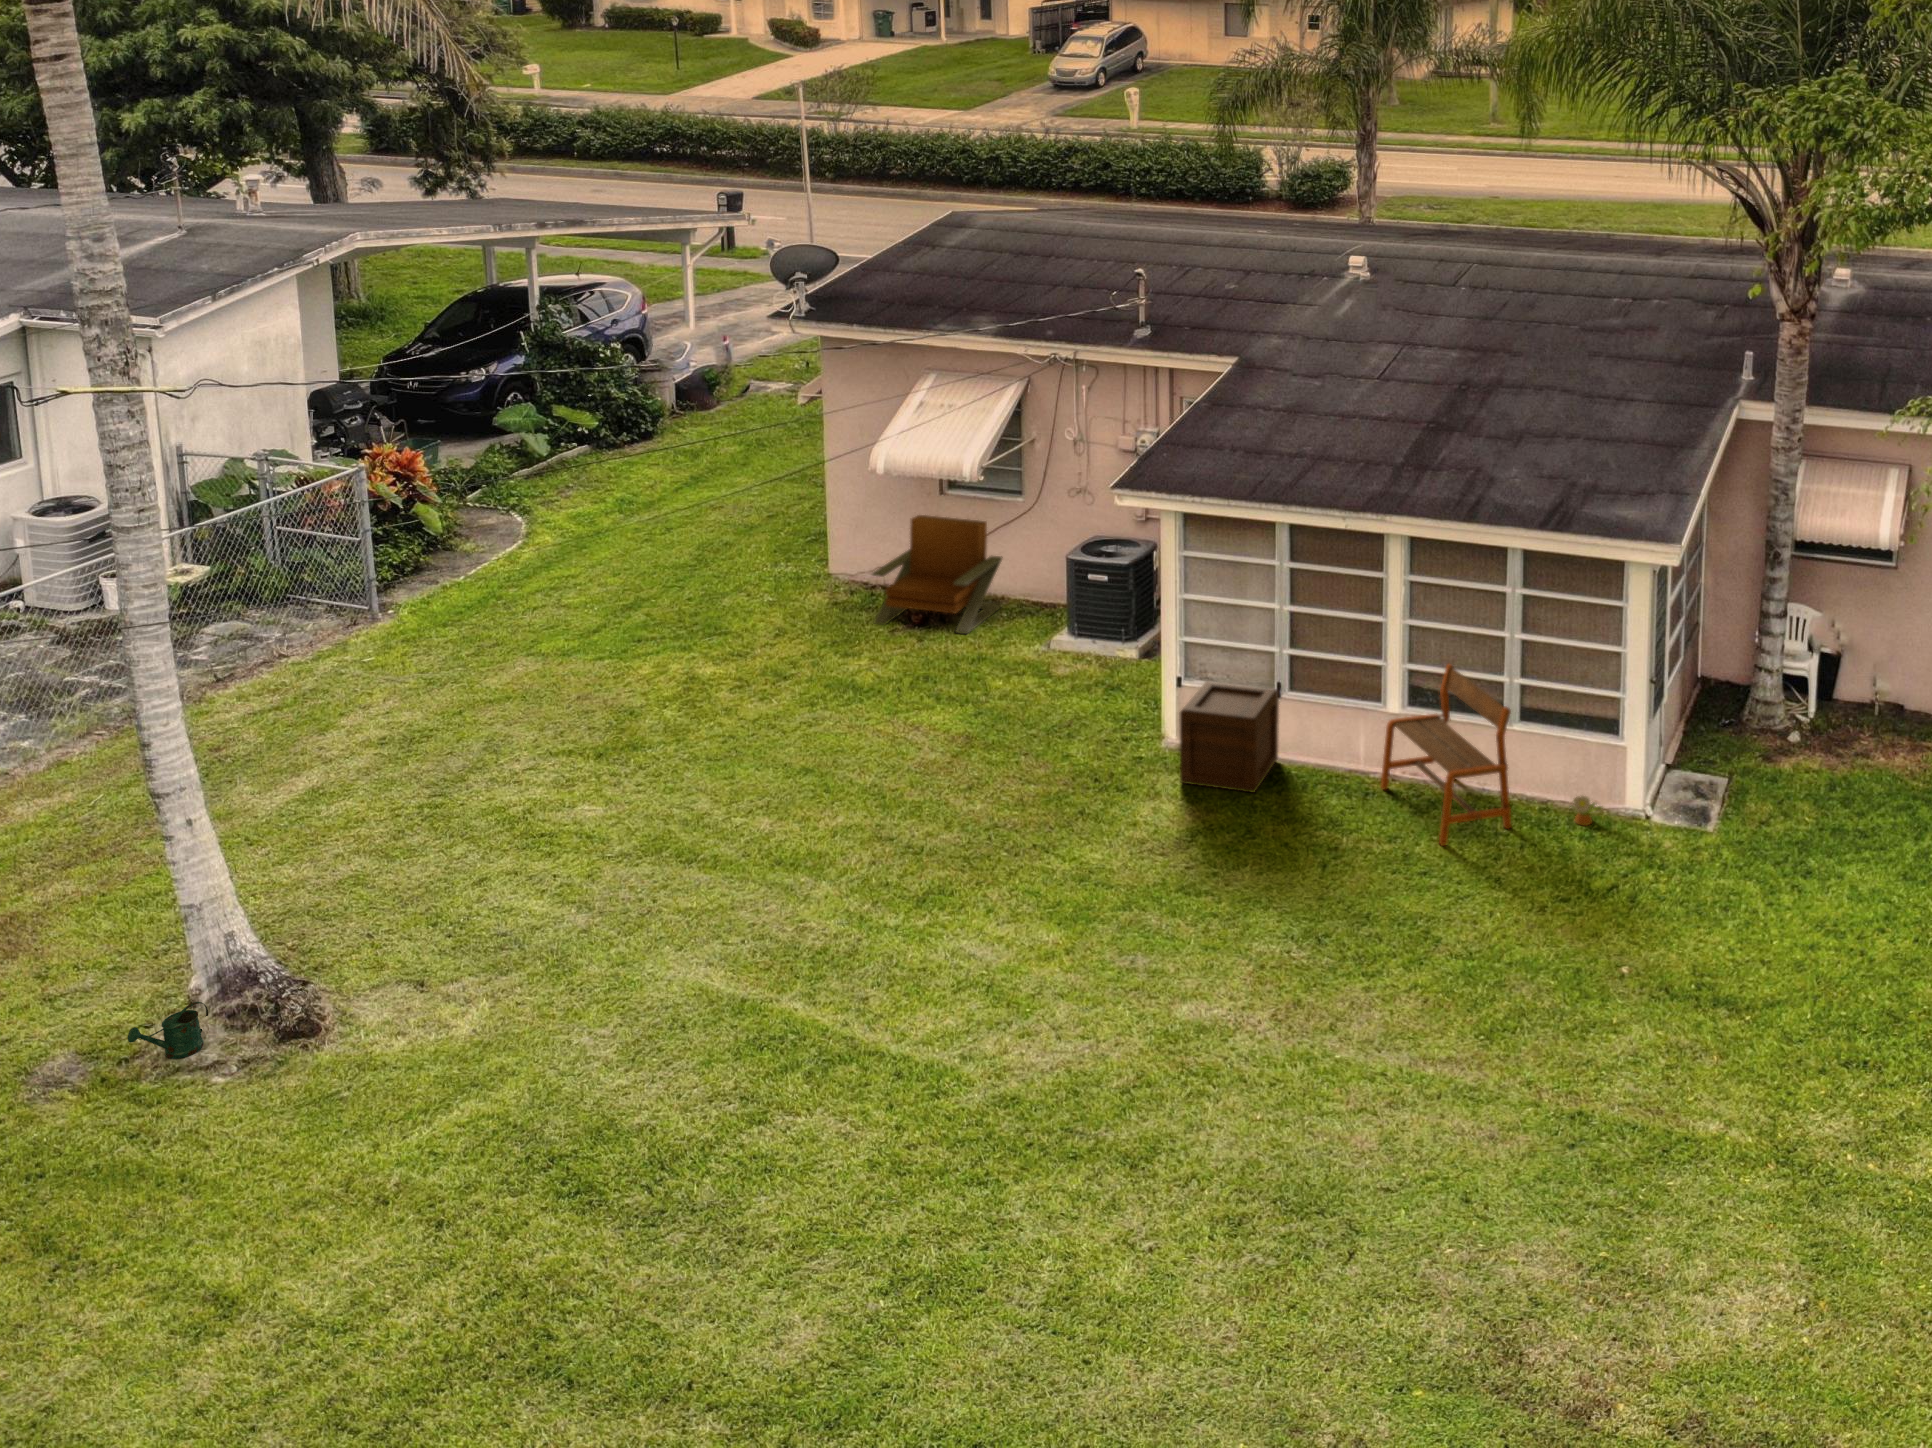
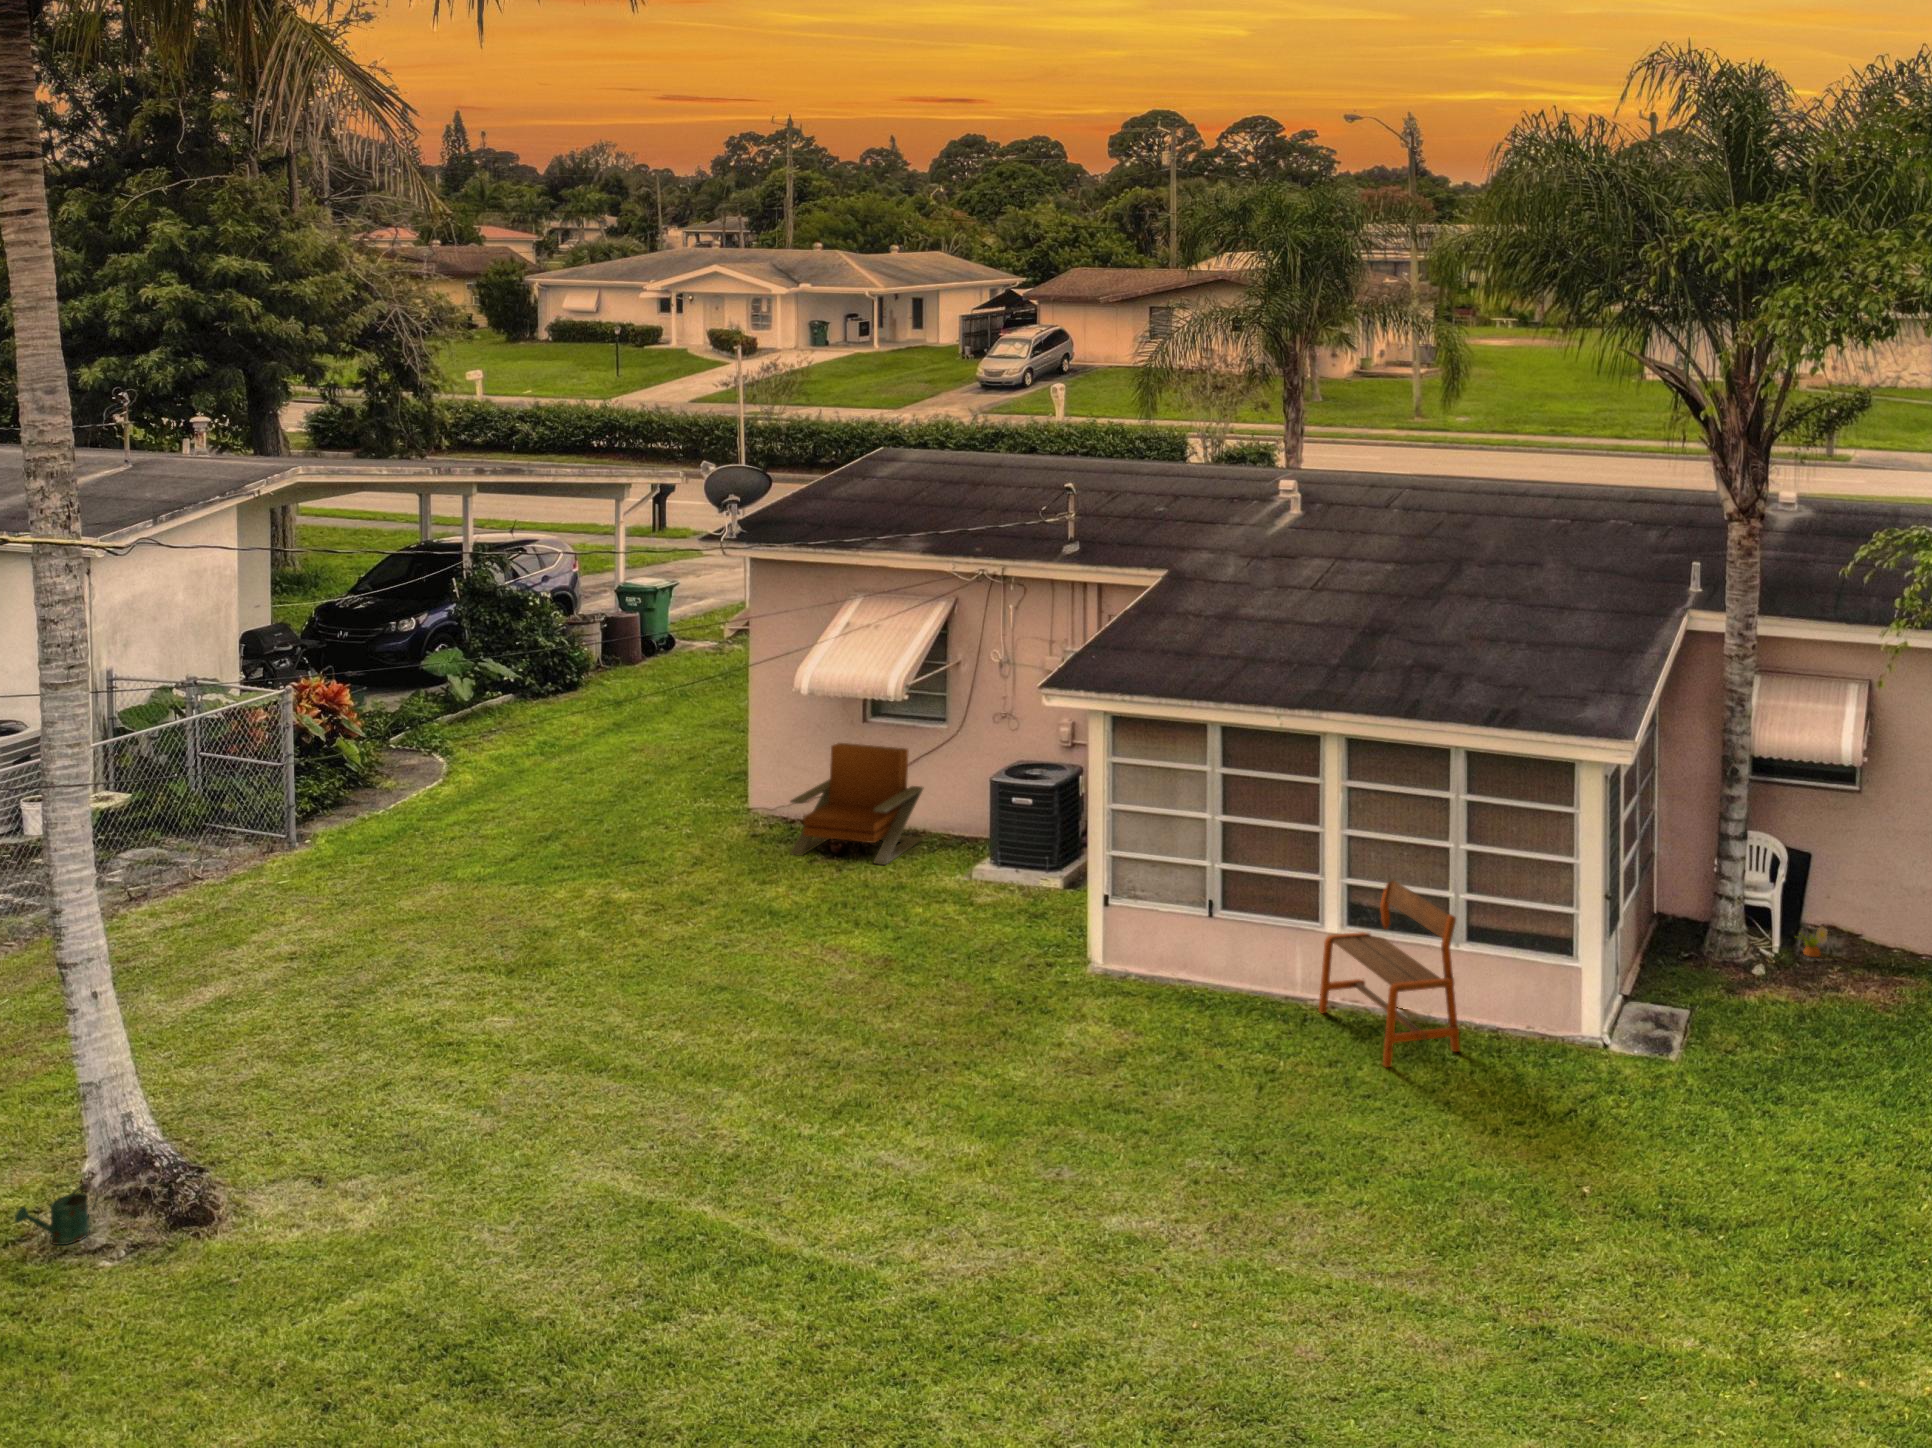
wooden crate: present [1179,681,1279,792] -> none [1107,897,1210,1014]
decorative plant: present [1570,796,1603,825] -> present [1797,927,1827,957]

